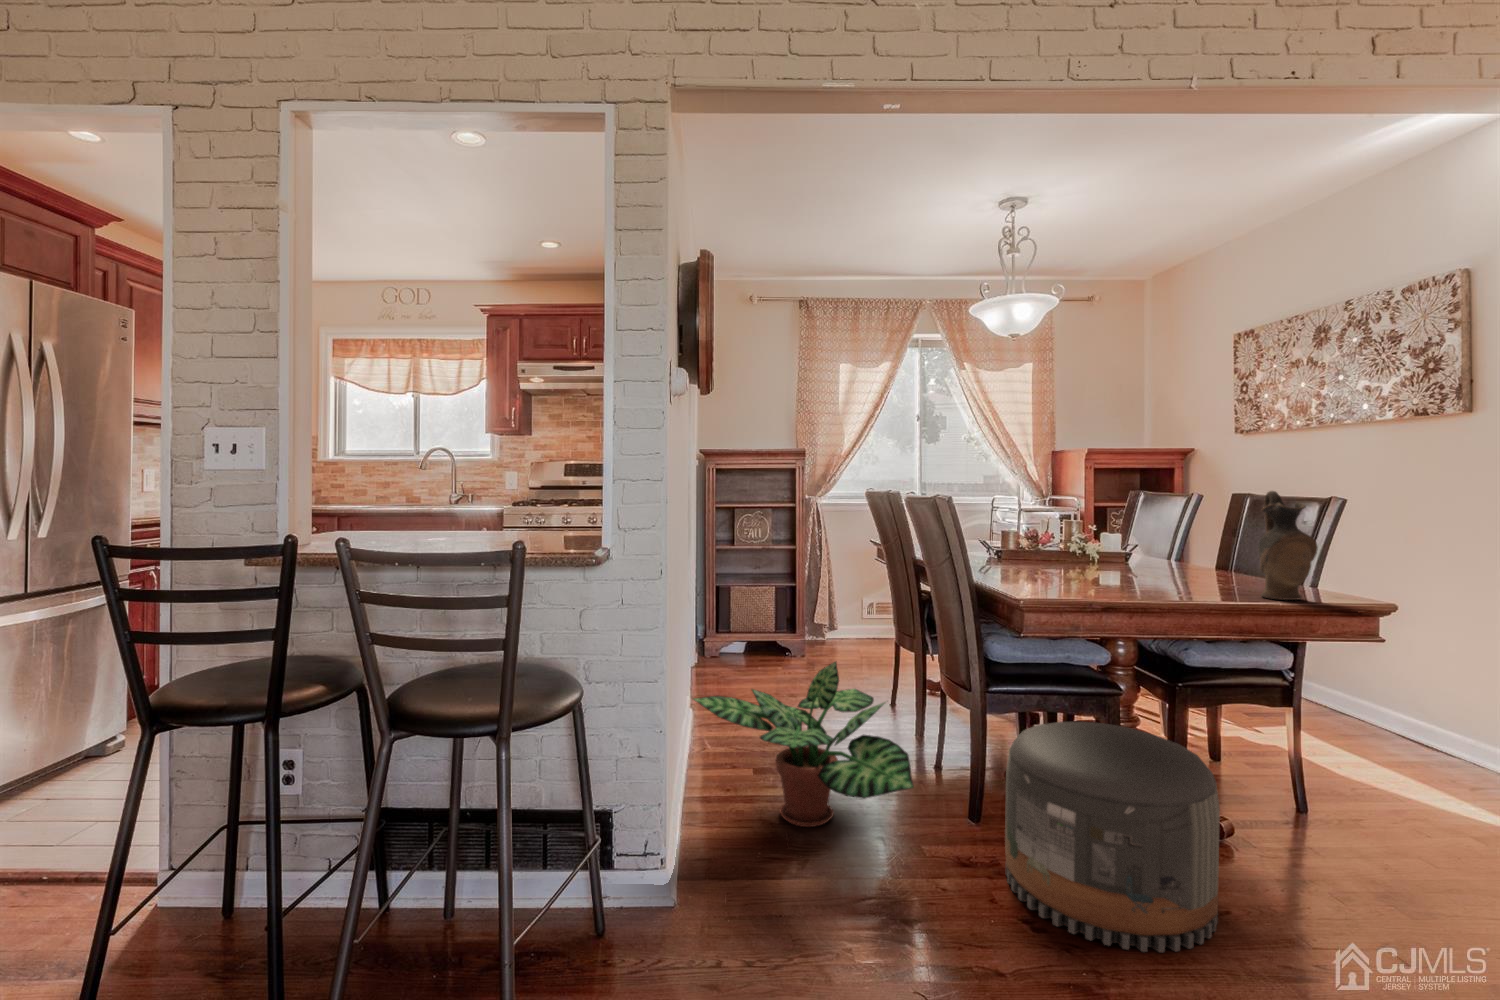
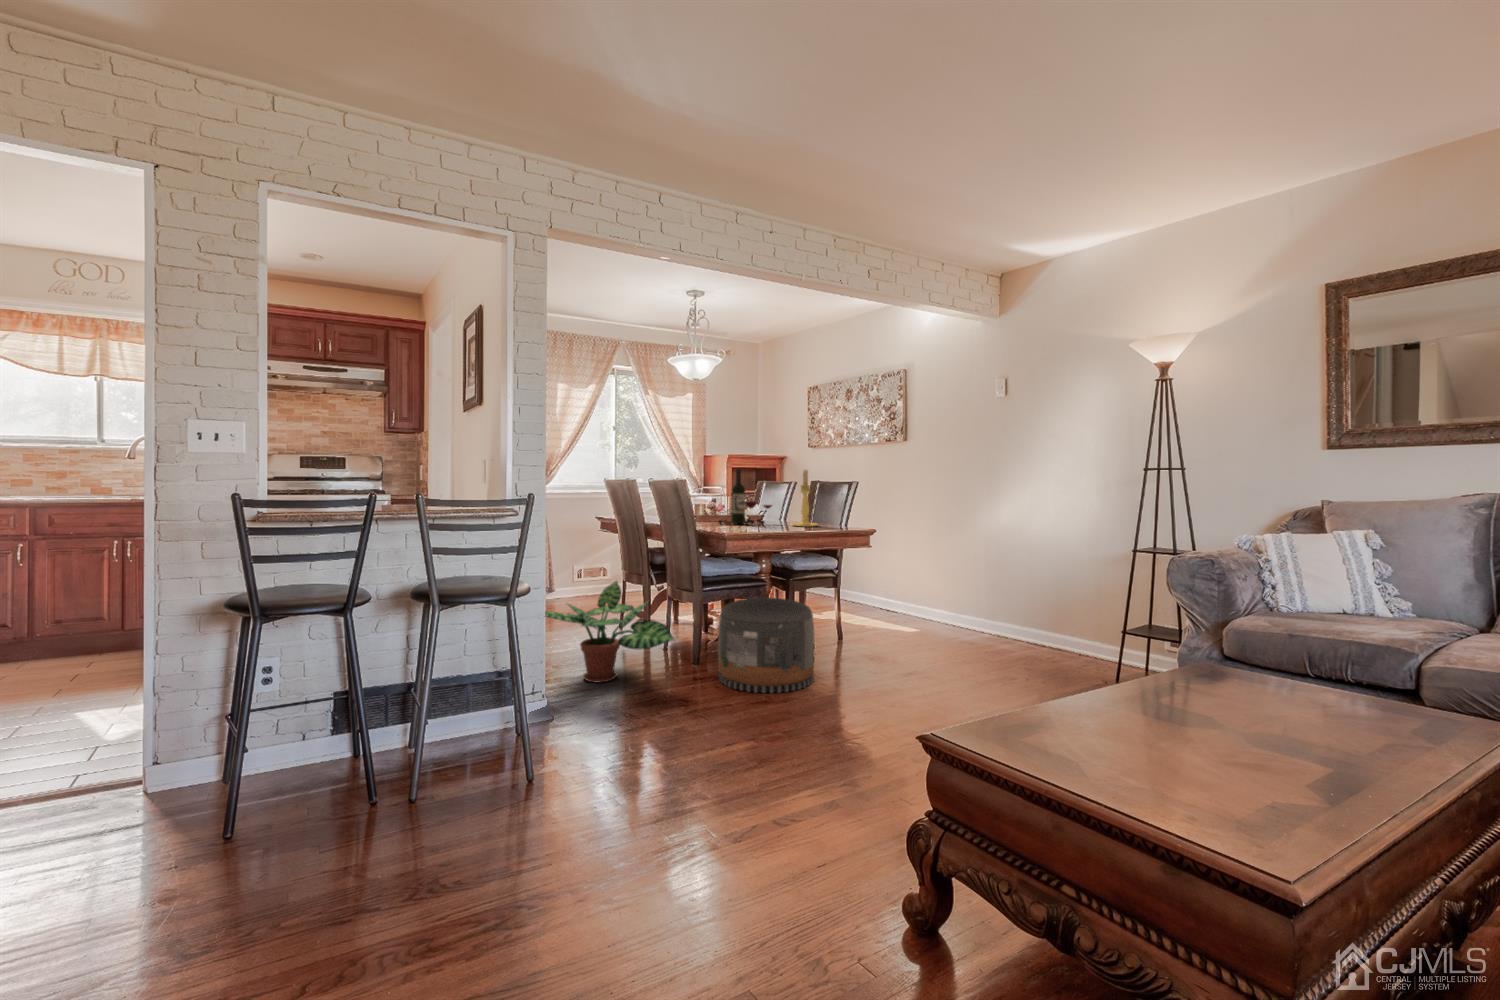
candle holder: none [1178,474,1242,588] -> present [792,470,818,527]
wine bottle: none [1033,475,1145,575] -> present [719,469,772,525]
ceramic pitcher: present [1258,491,1318,600] -> none [826,477,849,529]

